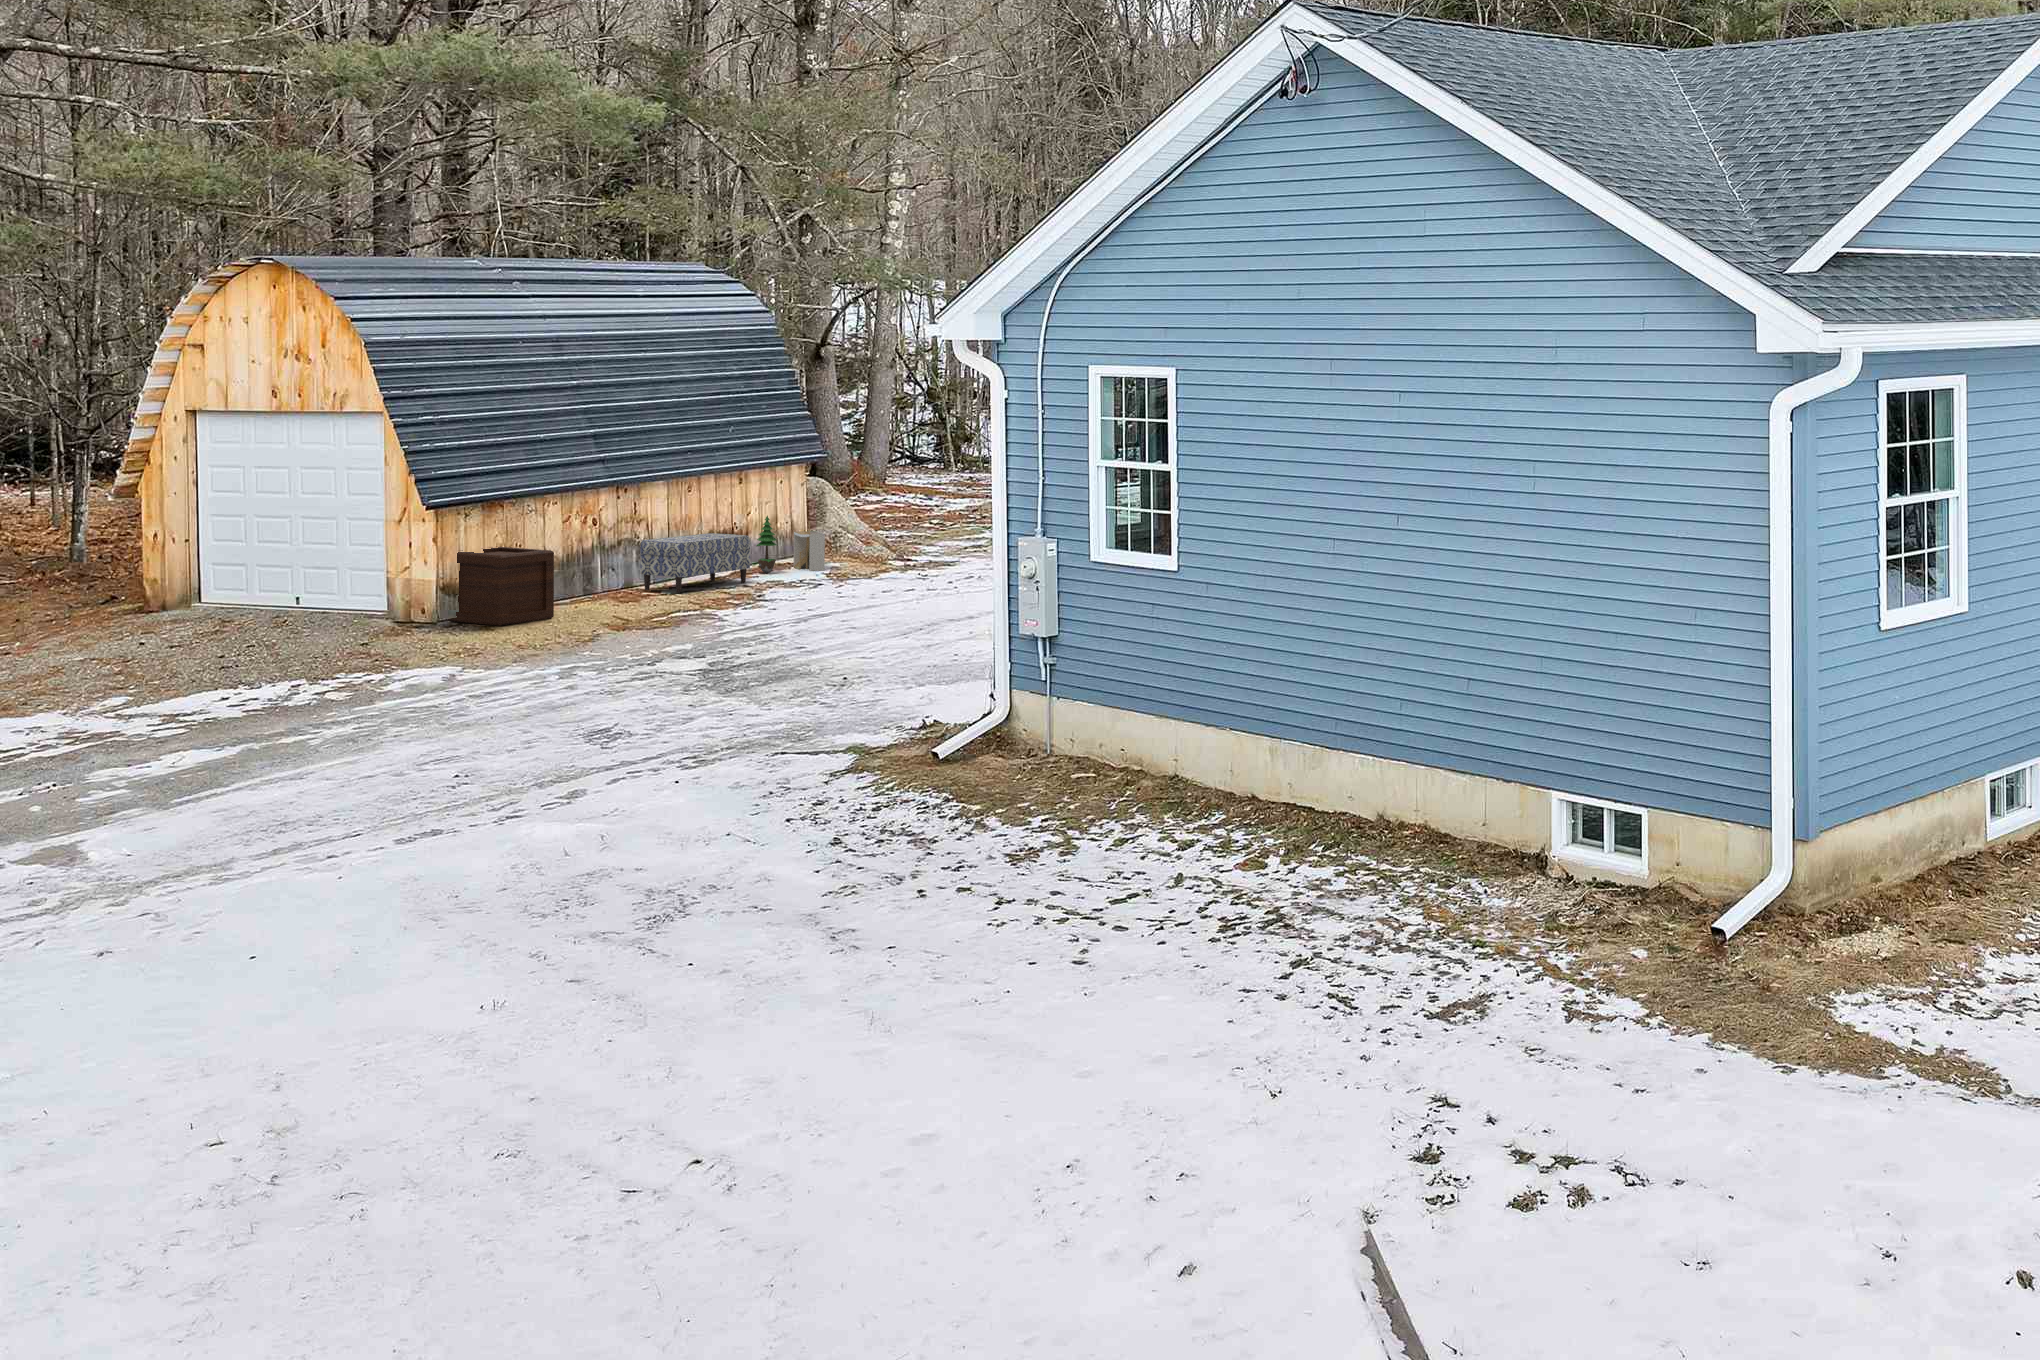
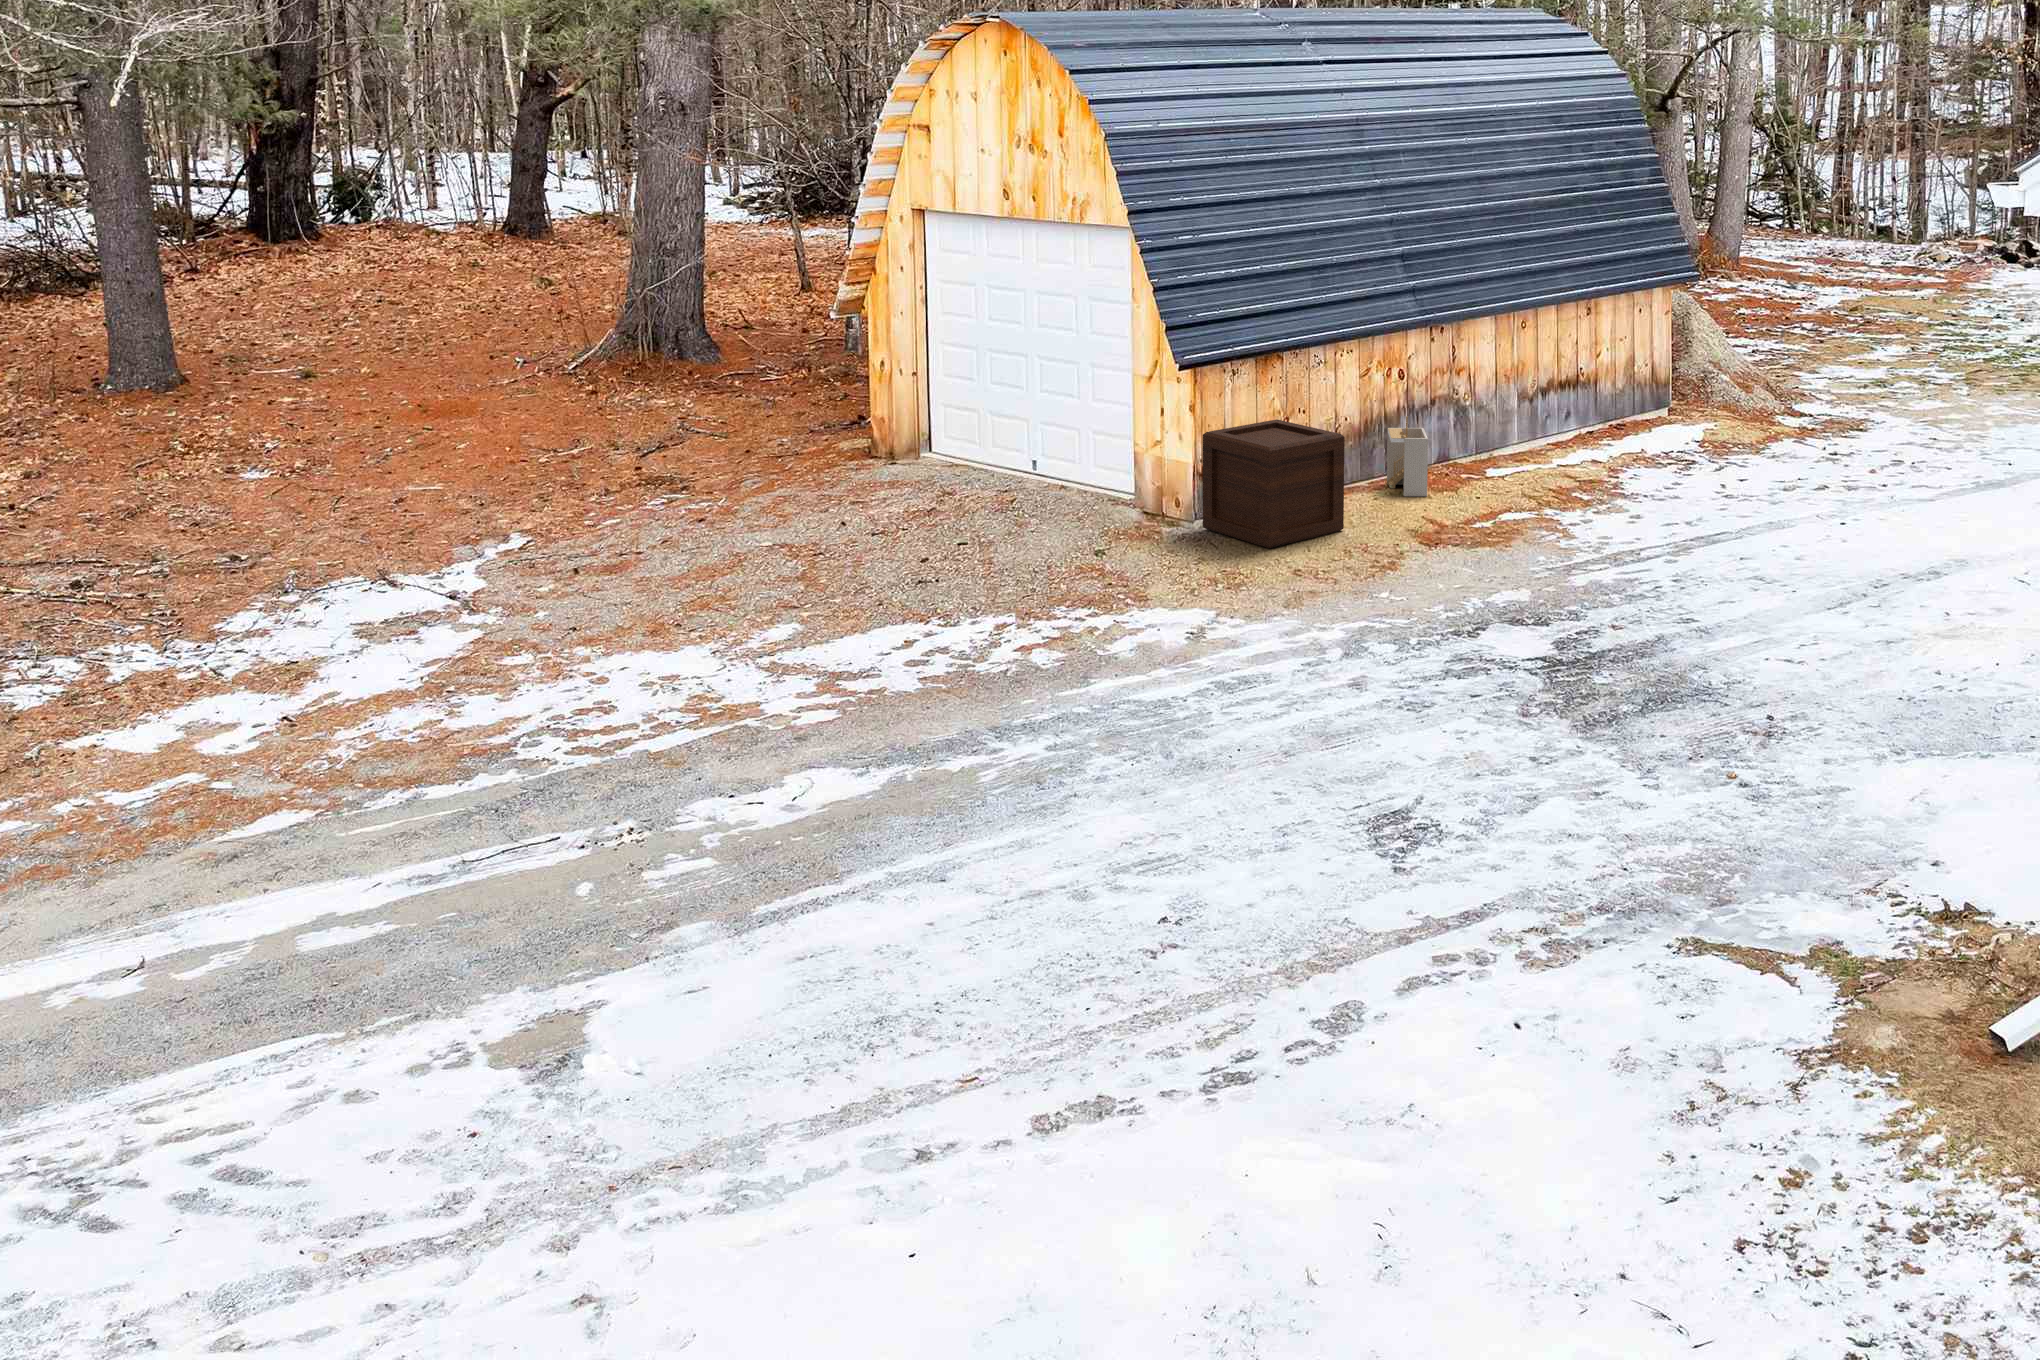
potted tree: present [756,516,777,573] -> none [1609,351,1638,430]
storage bin: present [794,522,825,571] -> present [1387,416,1428,496]
bench: present [640,533,750,593] -> none [1462,378,1606,473]

